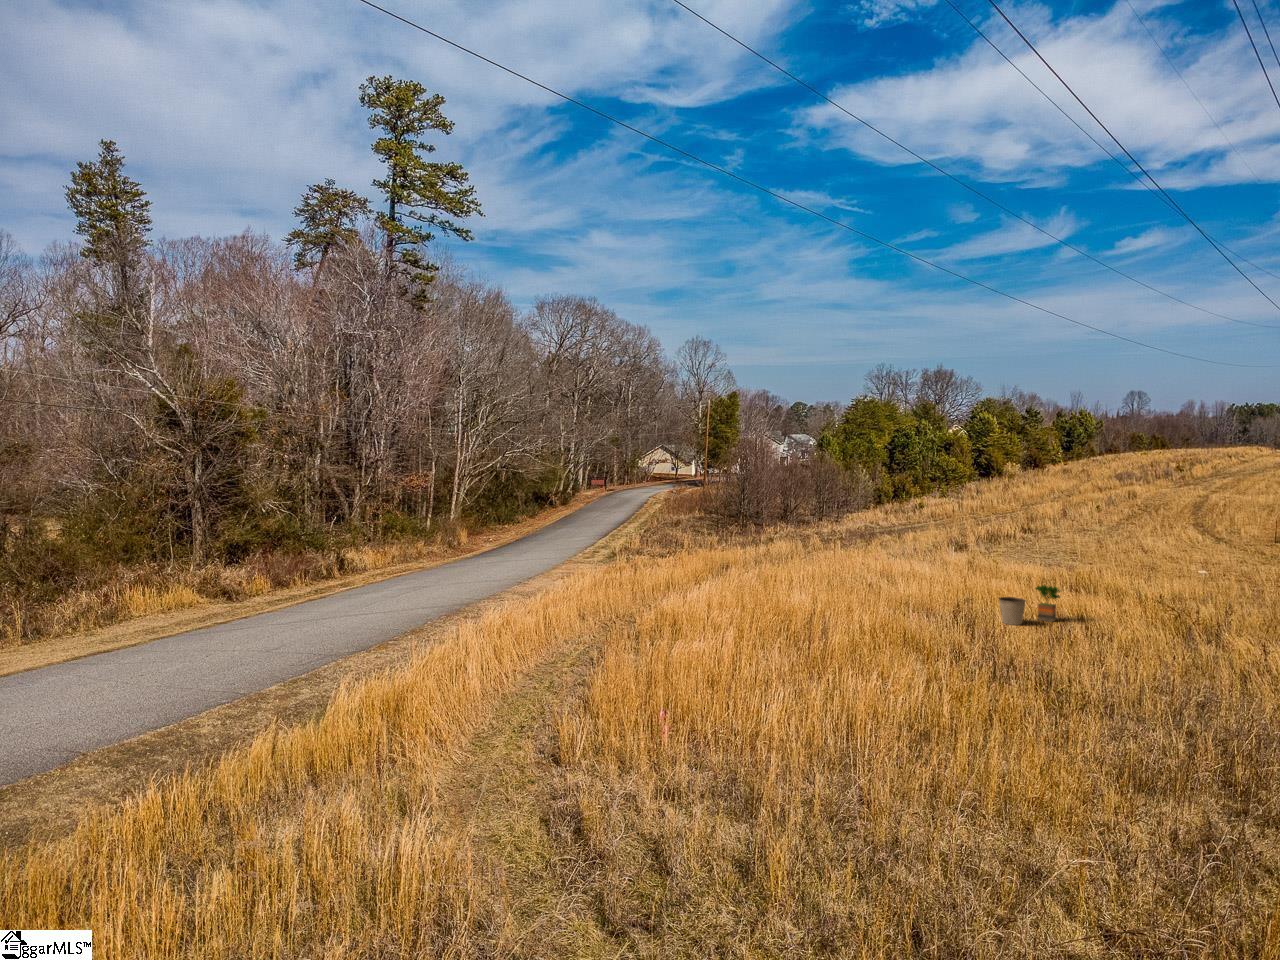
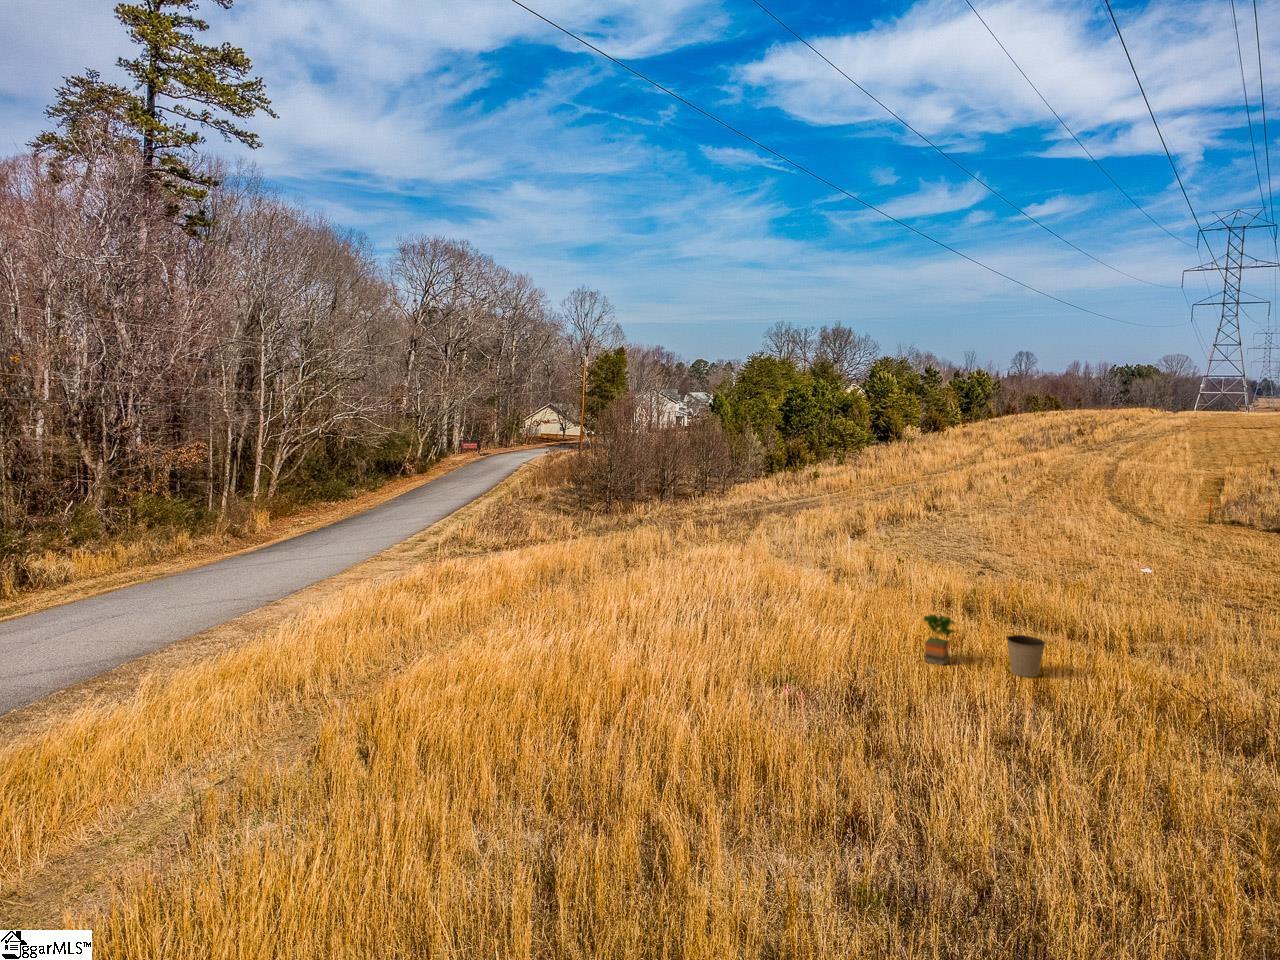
bucket: present [999,597,1026,625] -> present [1006,635,1046,677]

